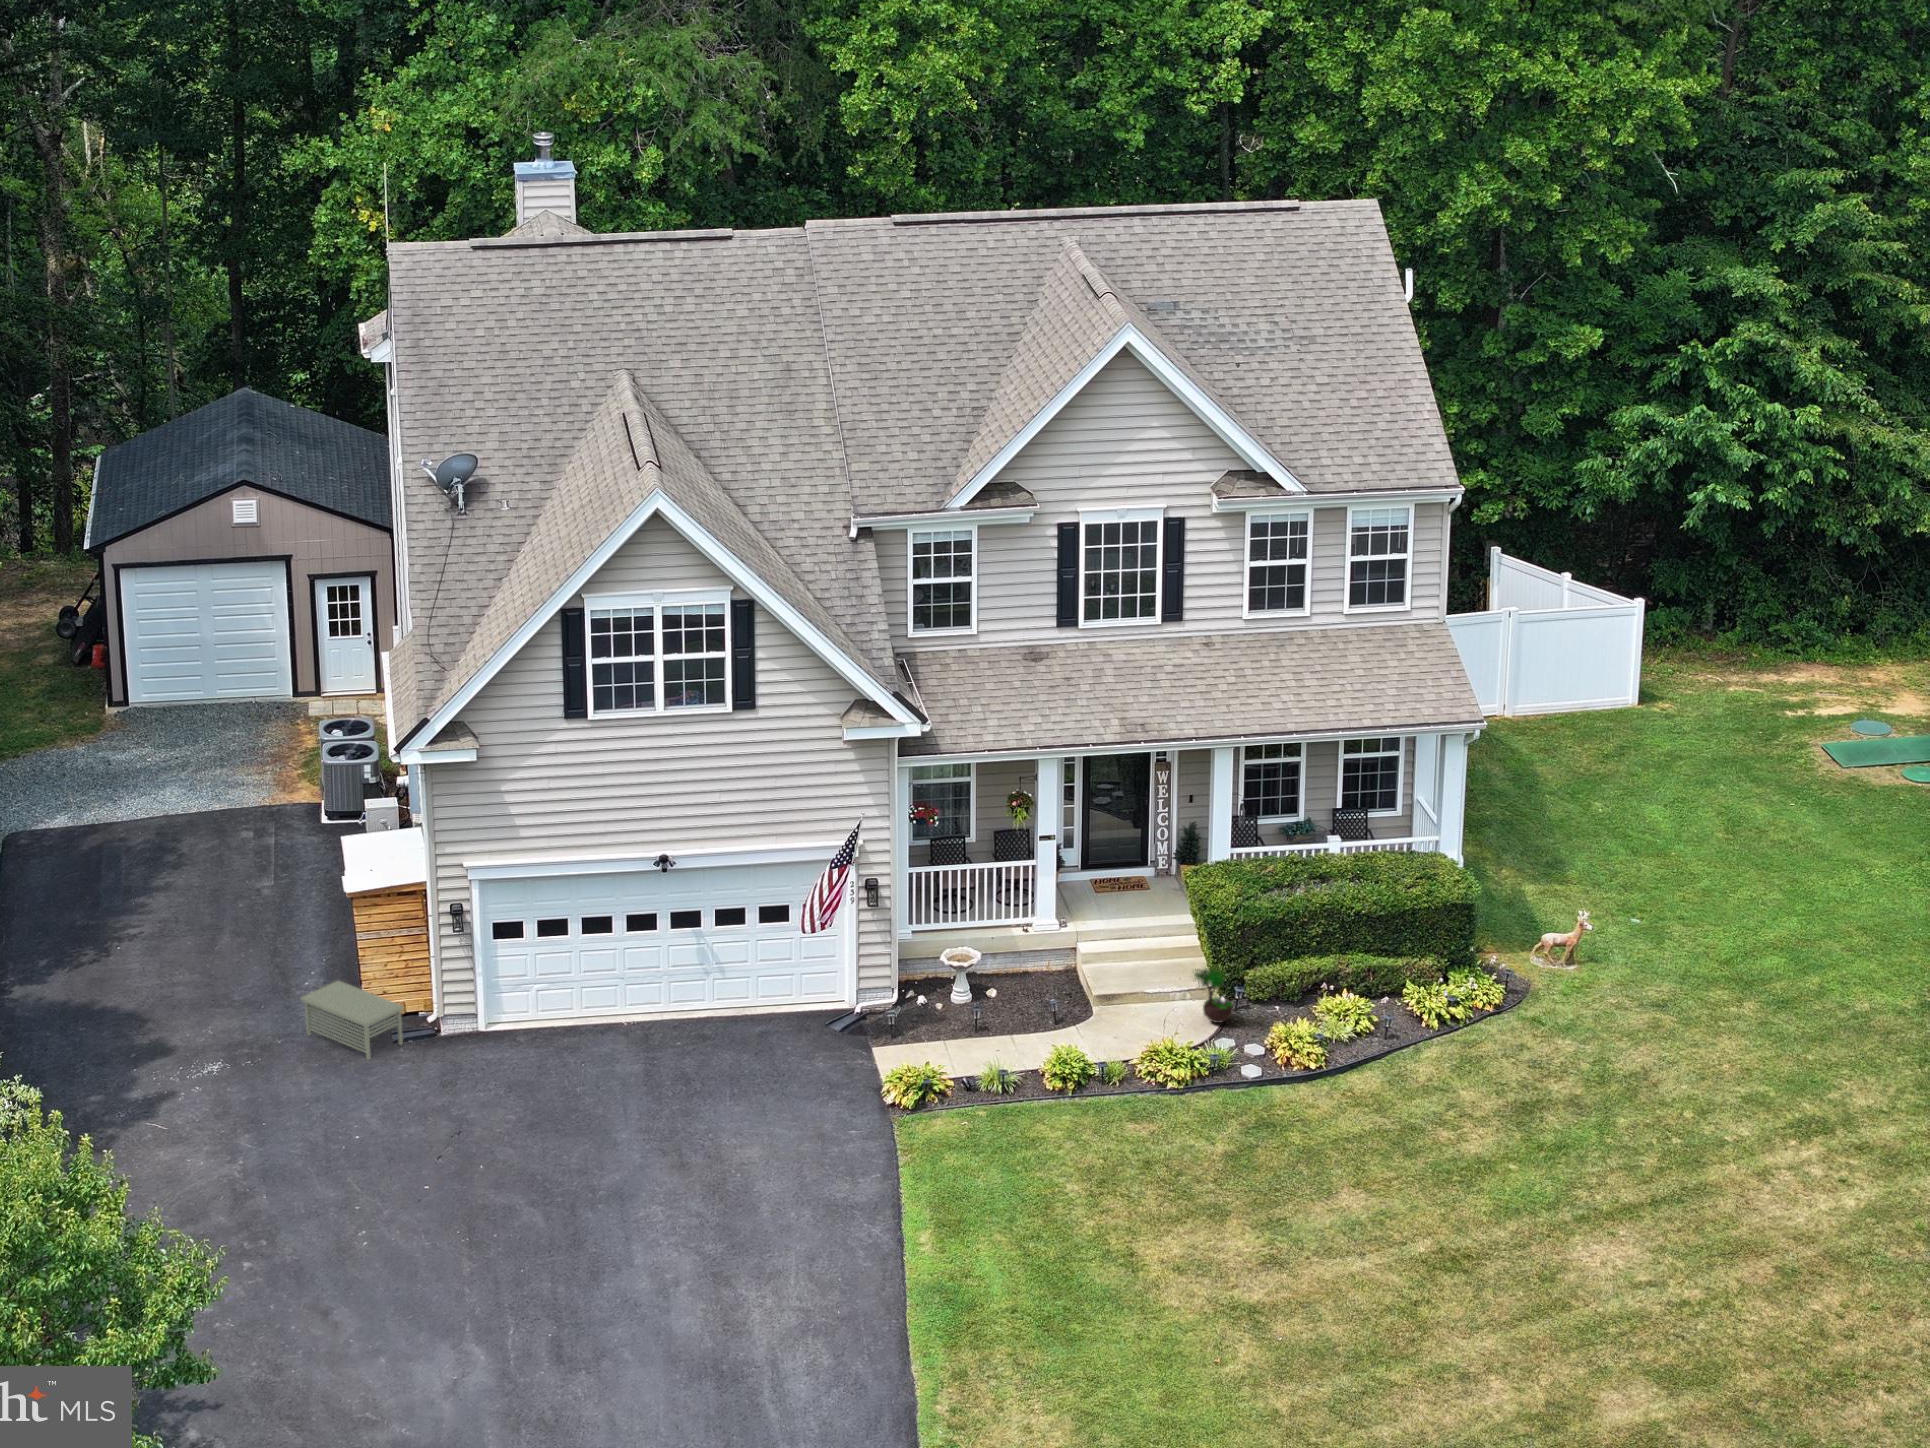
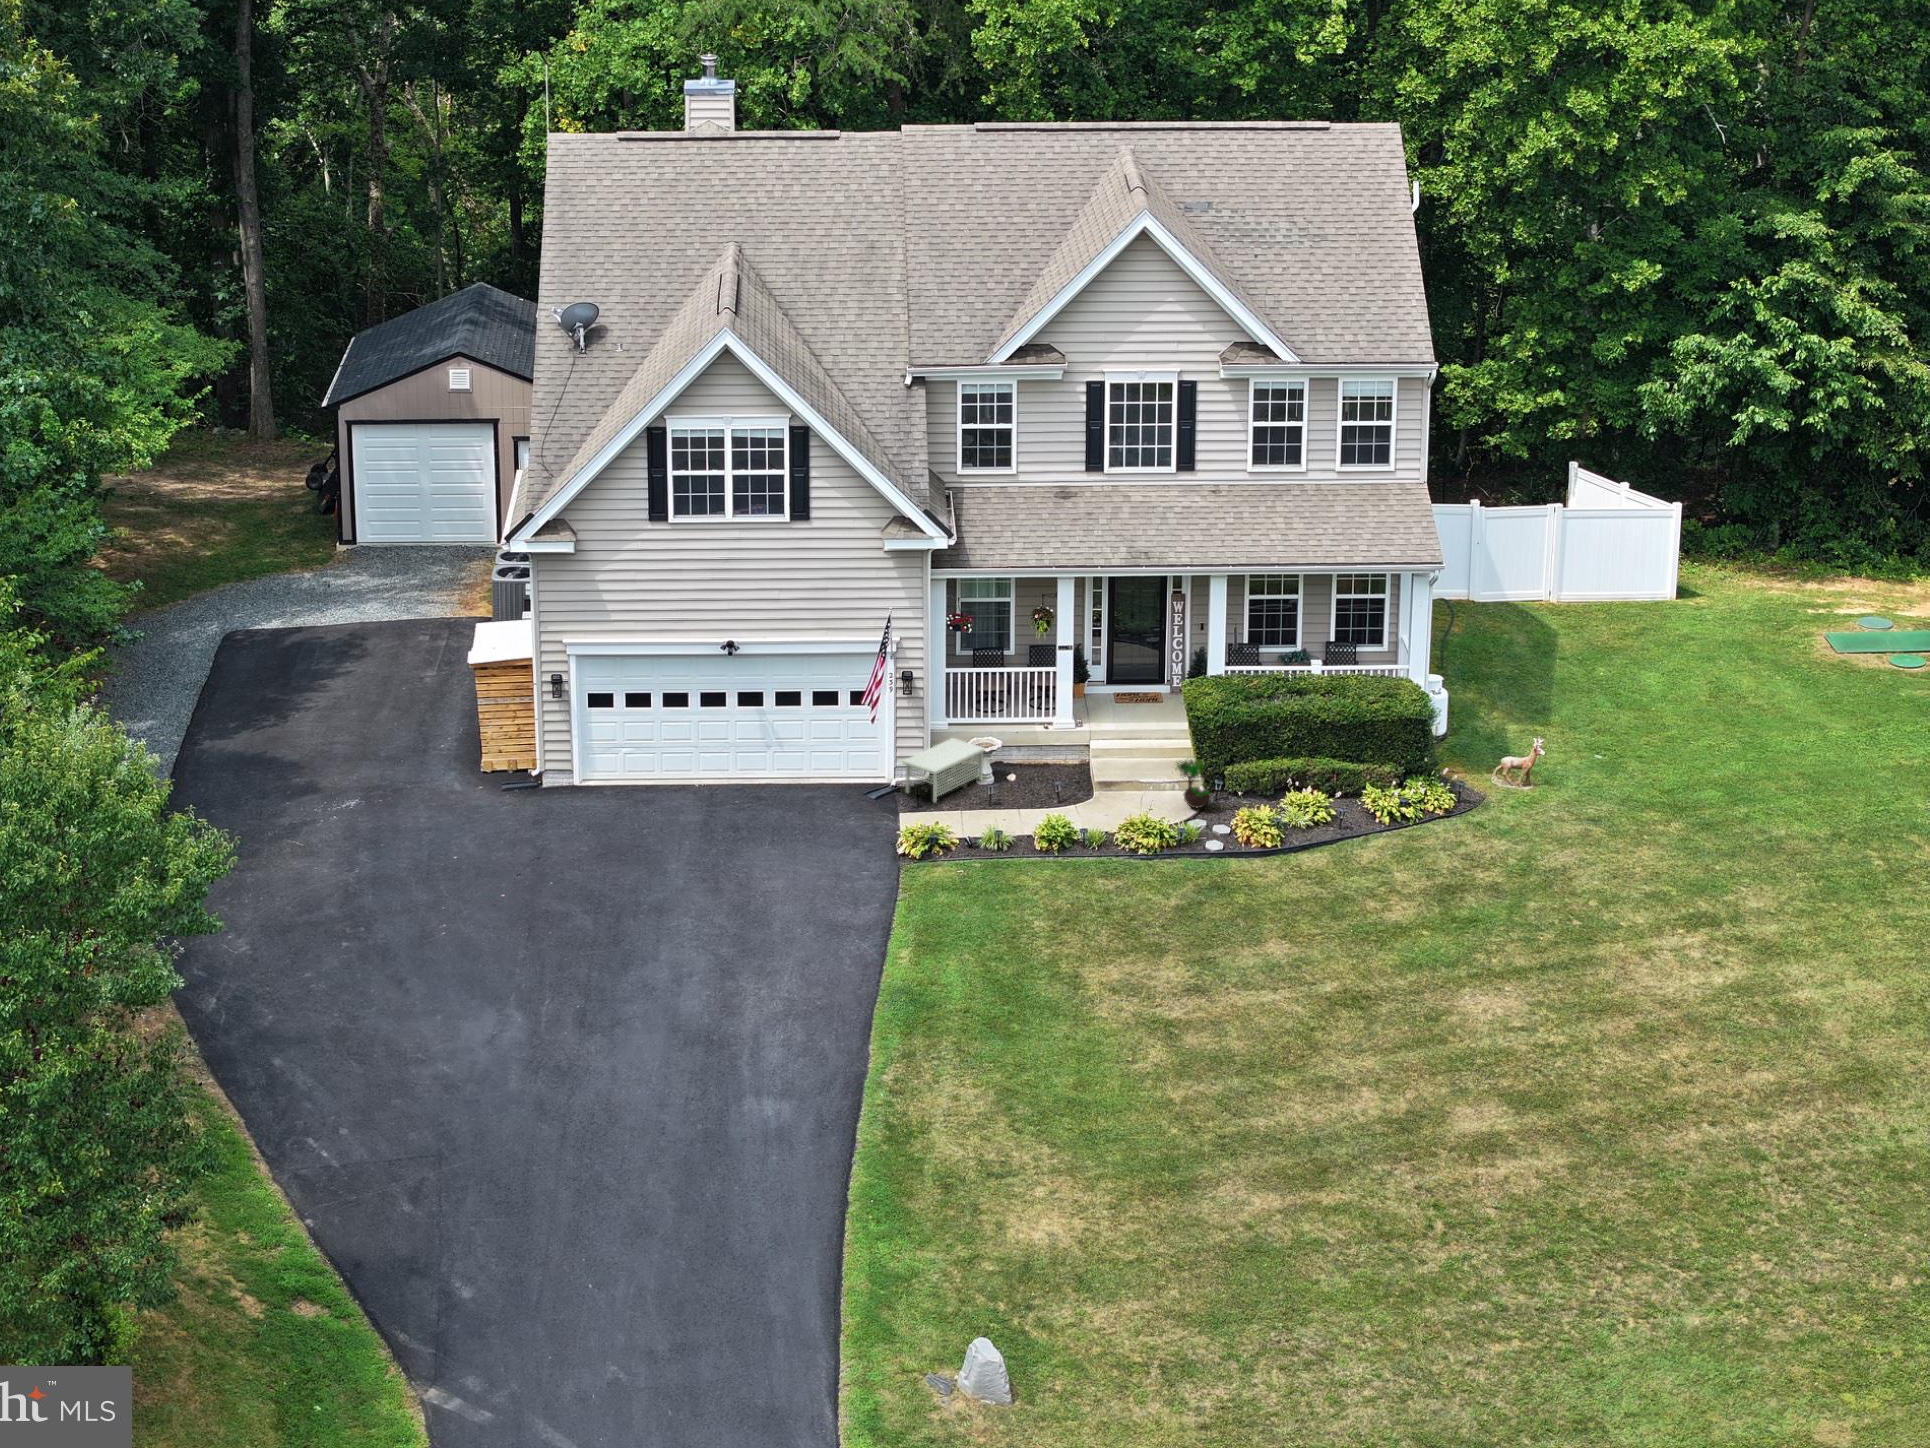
storage bench: present [301,981,403,1060] -> present [902,738,985,802]

